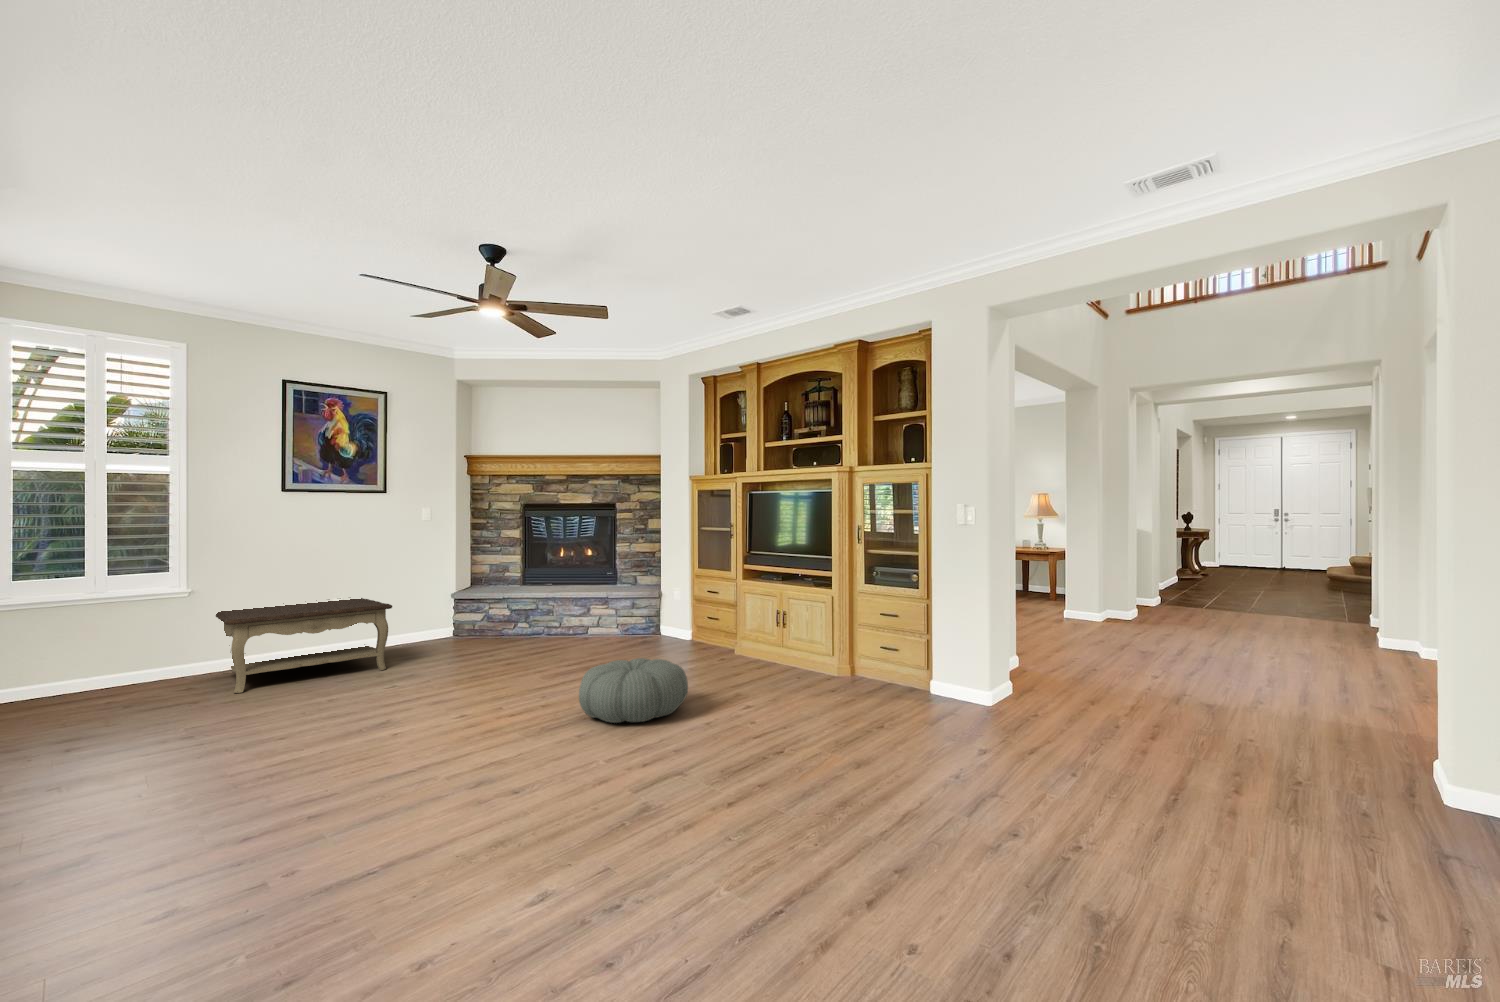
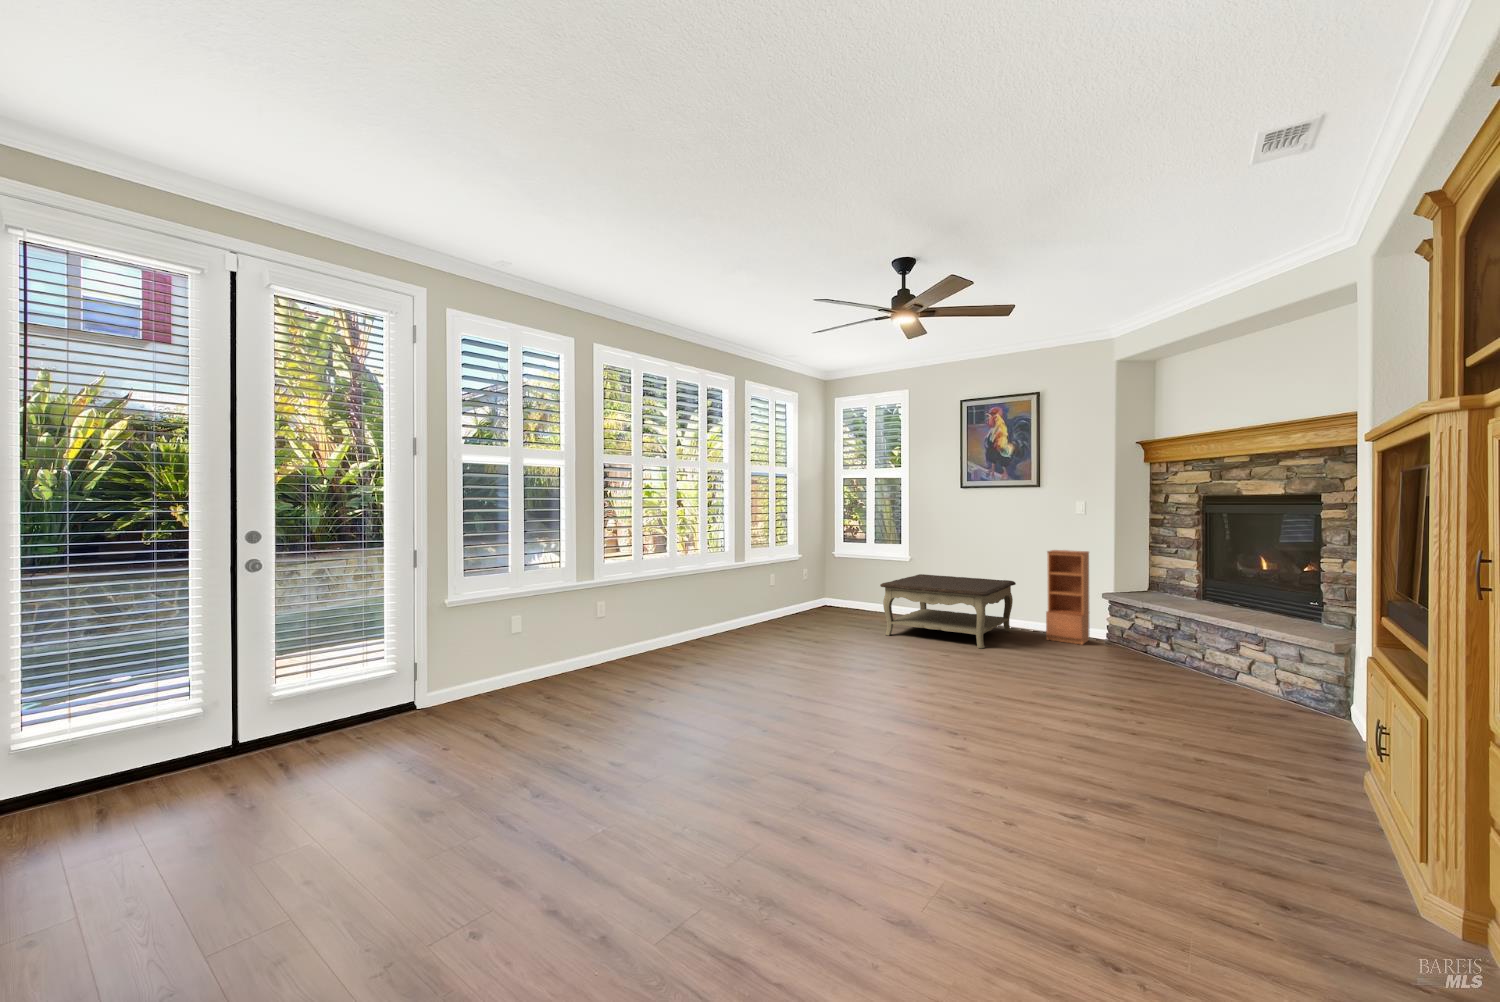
bookcase: none [403,556,447,651] -> present [1046,550,1089,645]
pouf: present [579,658,688,723] -> none [900,697,1033,782]

